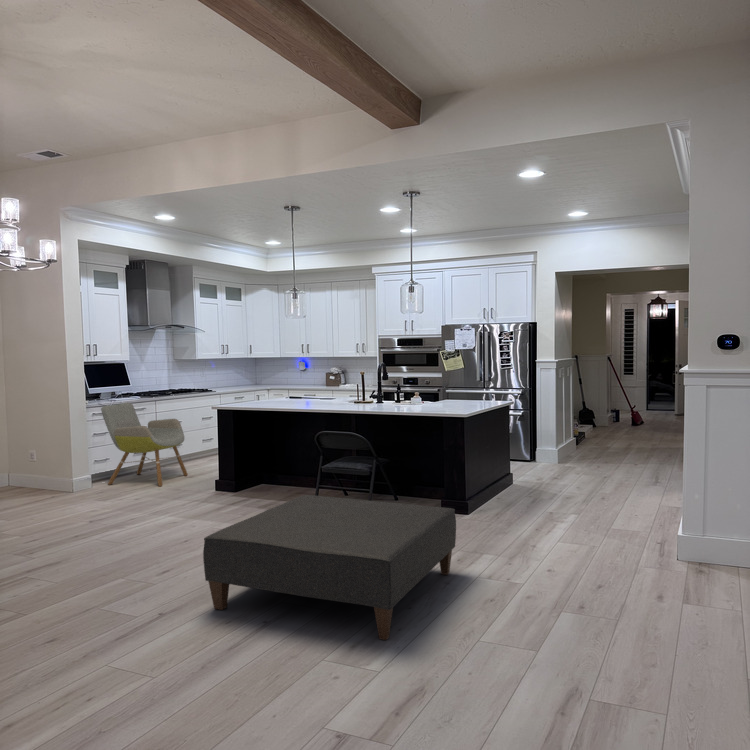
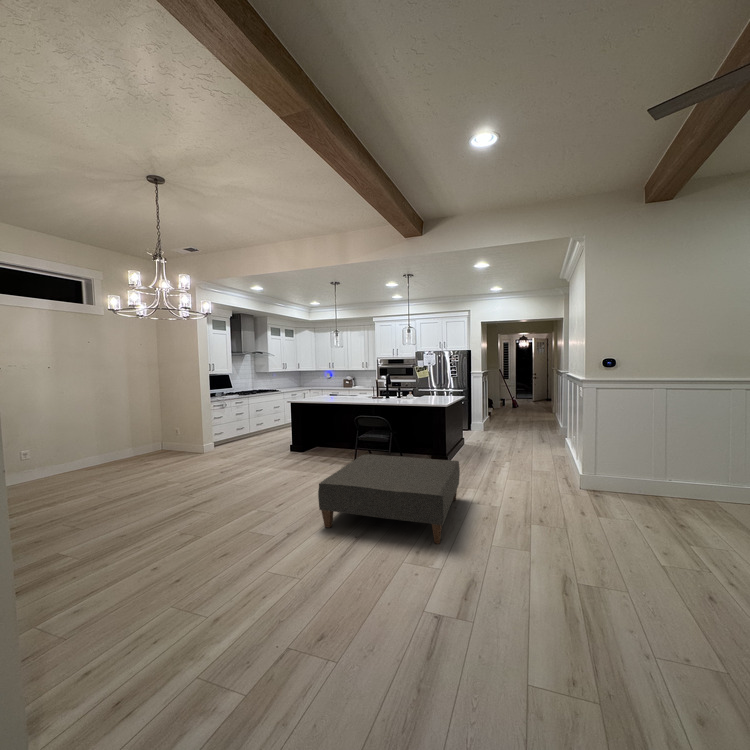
armchair: present [101,403,188,486] -> none [208,399,282,452]

